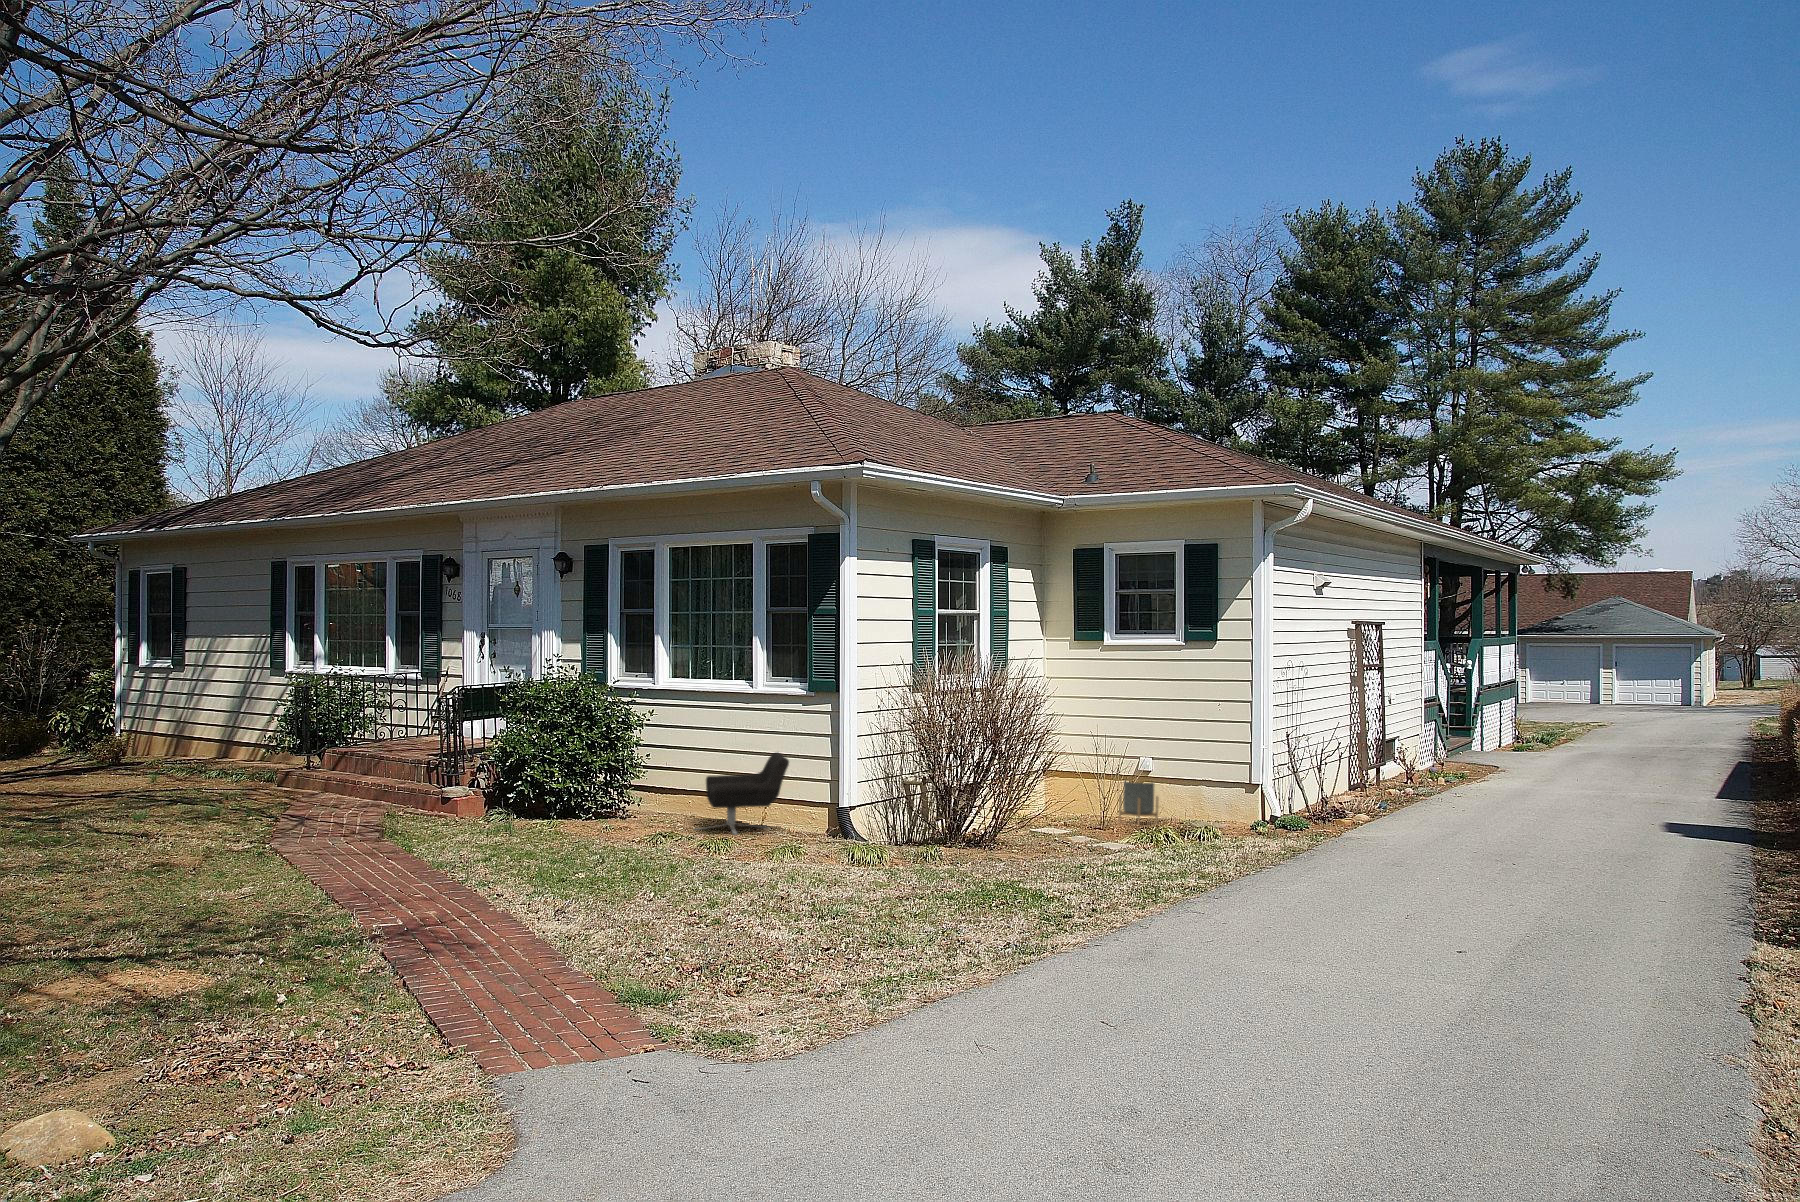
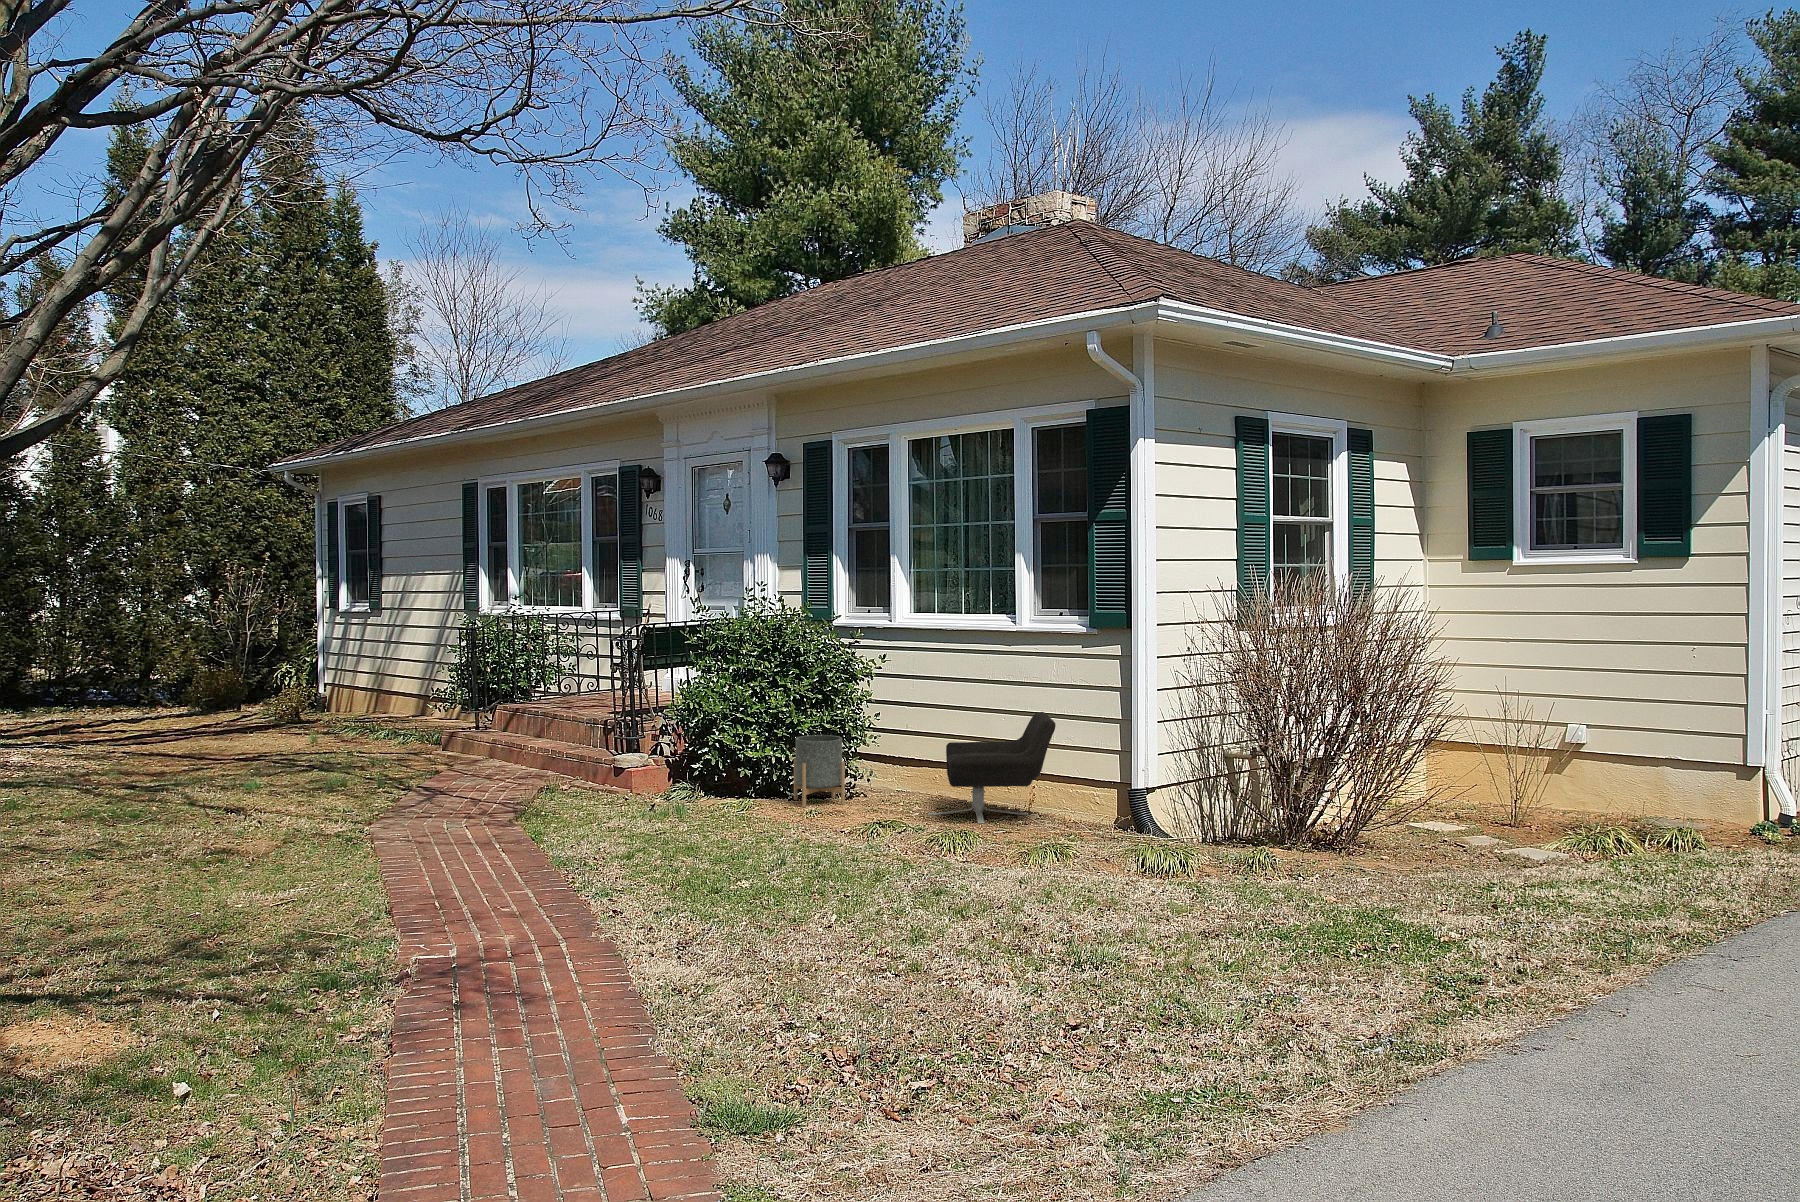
planter: present [1119,781,1158,826] -> present [794,735,845,807]

